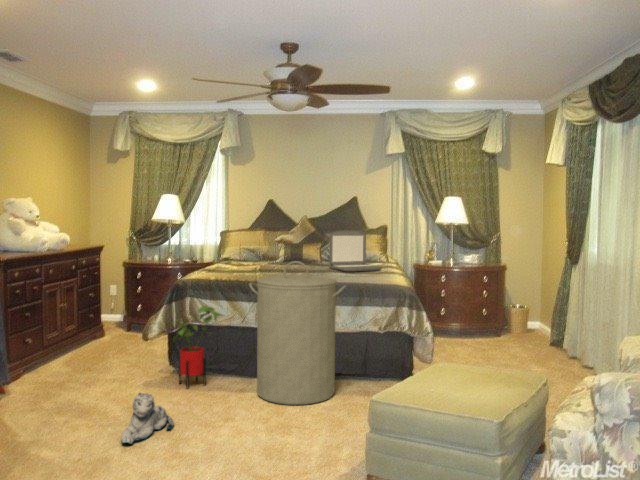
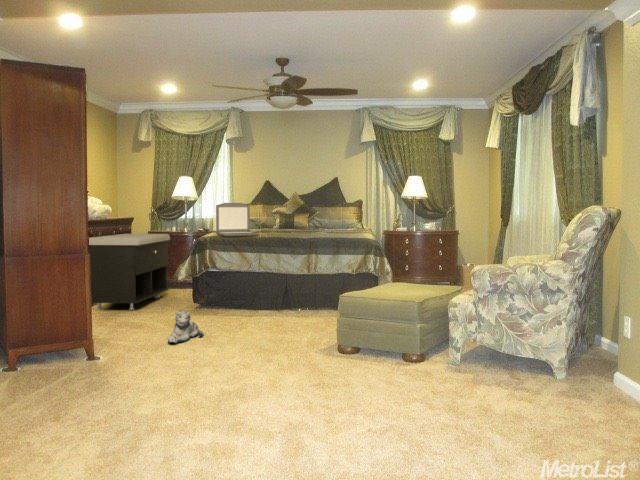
laptop: present [329,230,382,271] -> present [216,203,259,236]
laundry hamper: present [249,261,346,405] -> none [255,220,327,324]
storage bench: none [27,268,145,372] -> present [89,234,170,310]
house plant: present [173,306,221,388] -> none [198,255,235,317]

